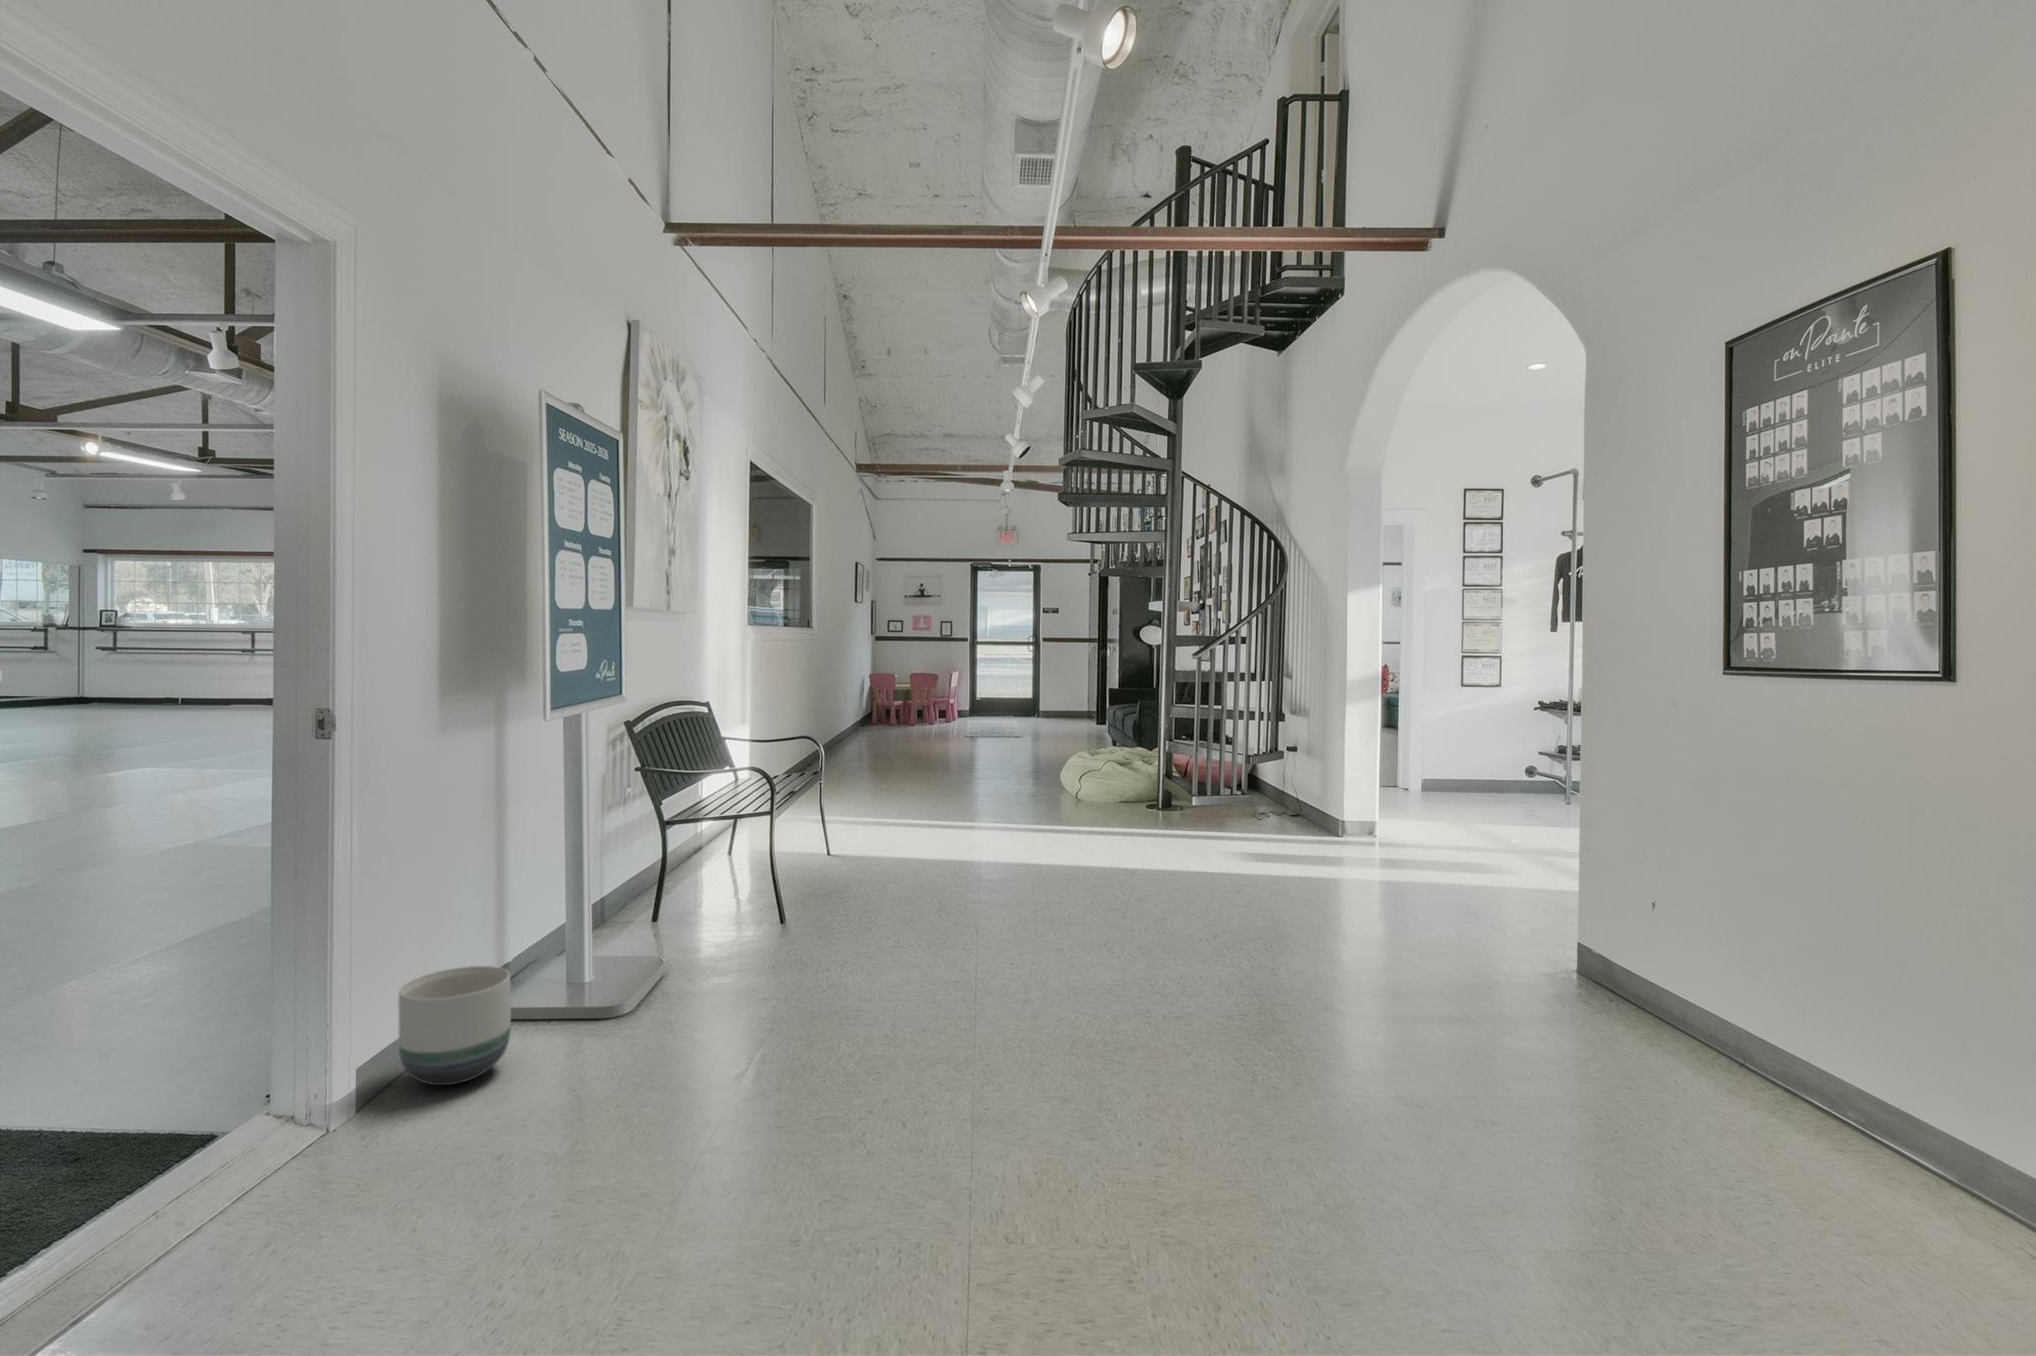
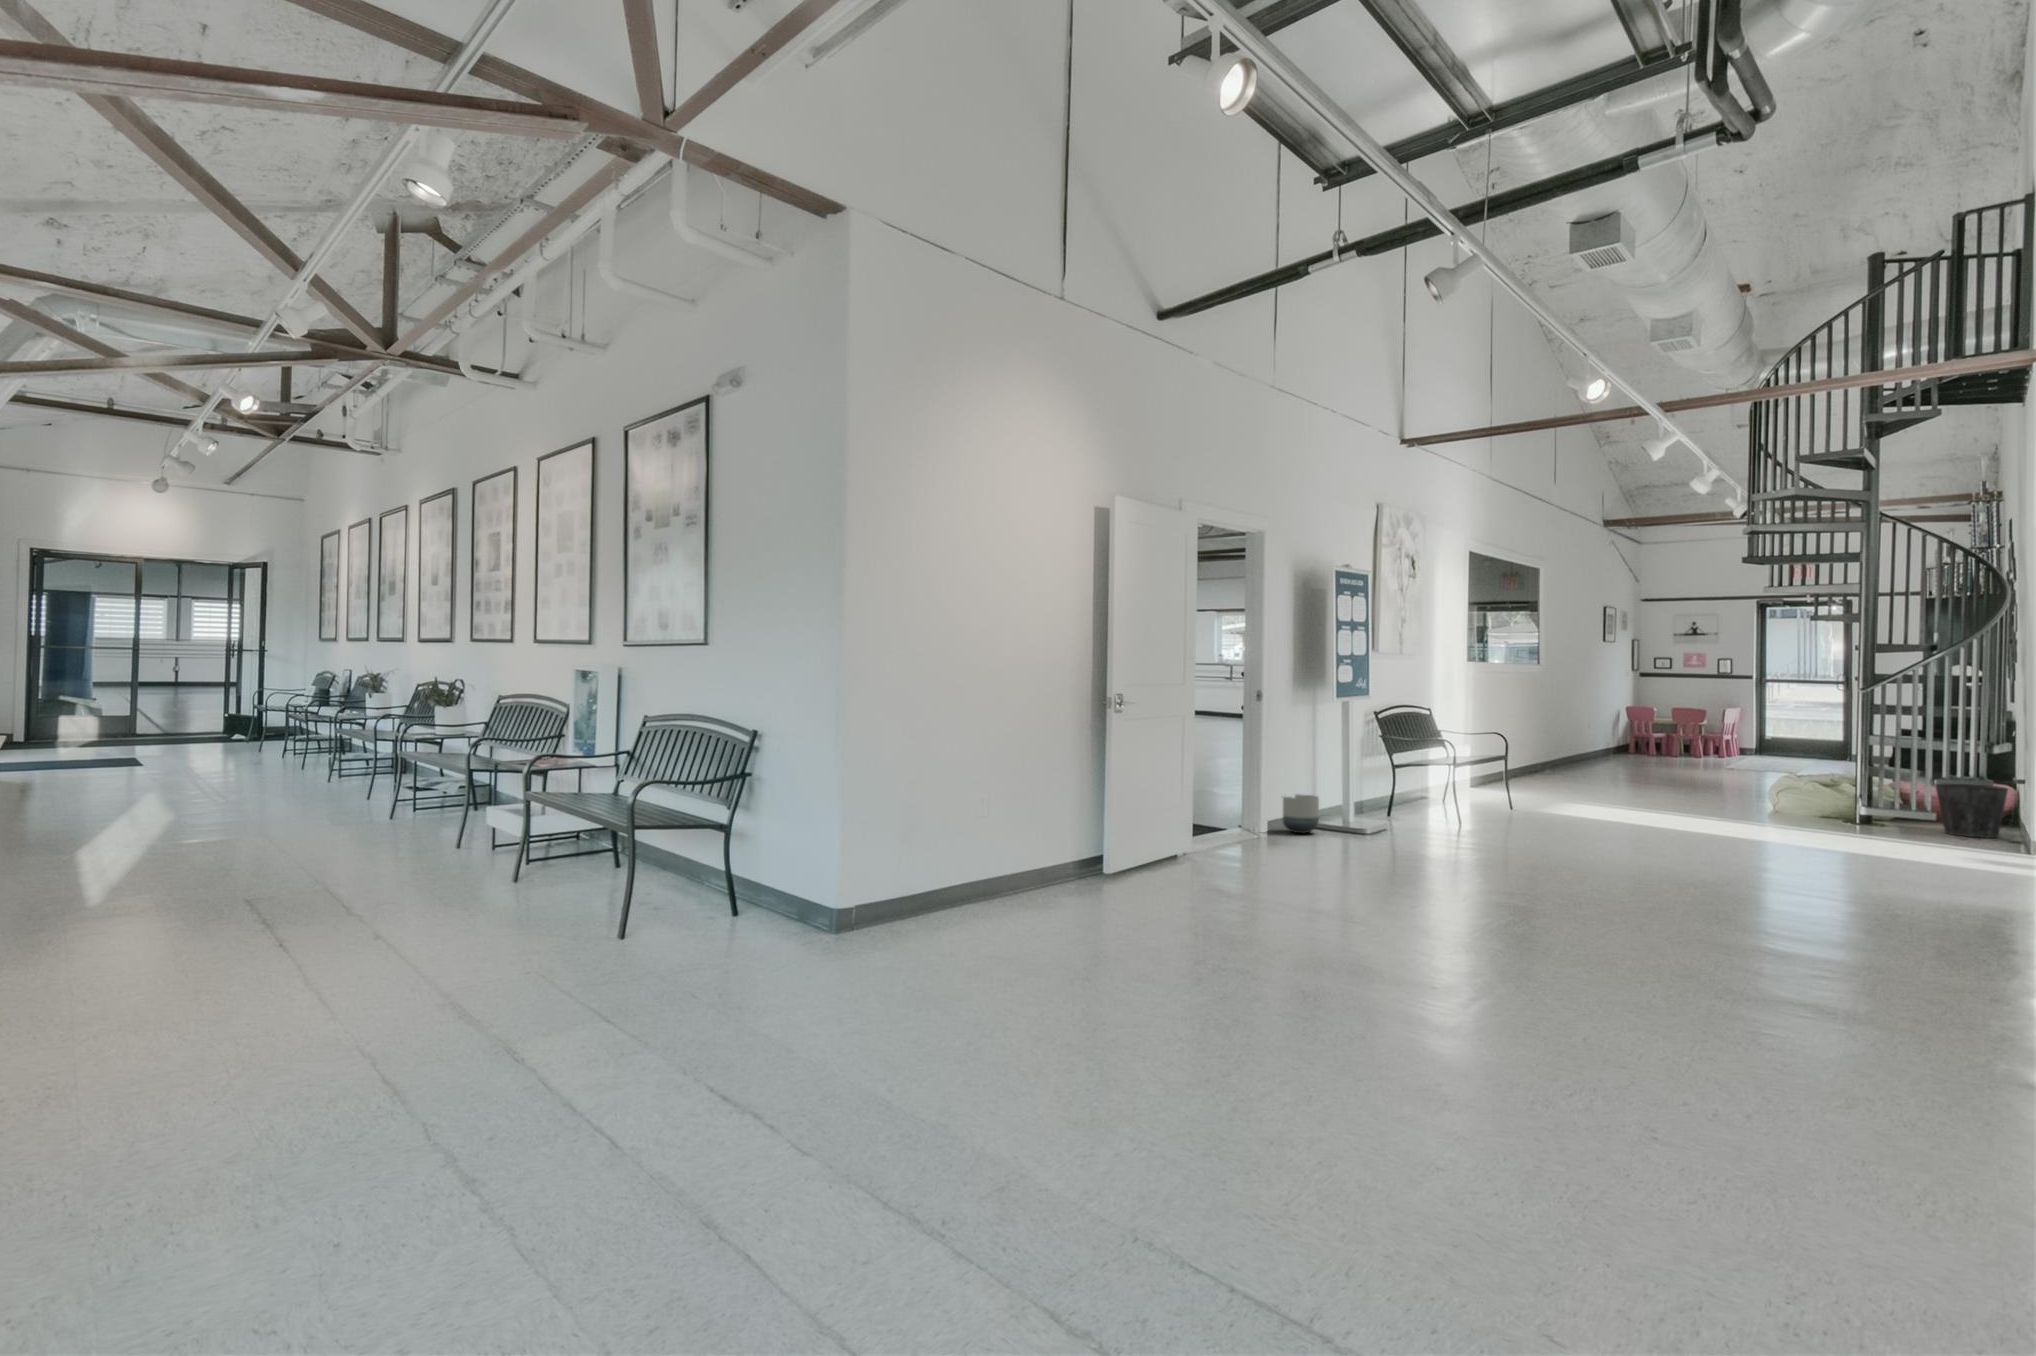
waste bin: none [1249,766,1305,826] -> present [1936,784,2008,838]

